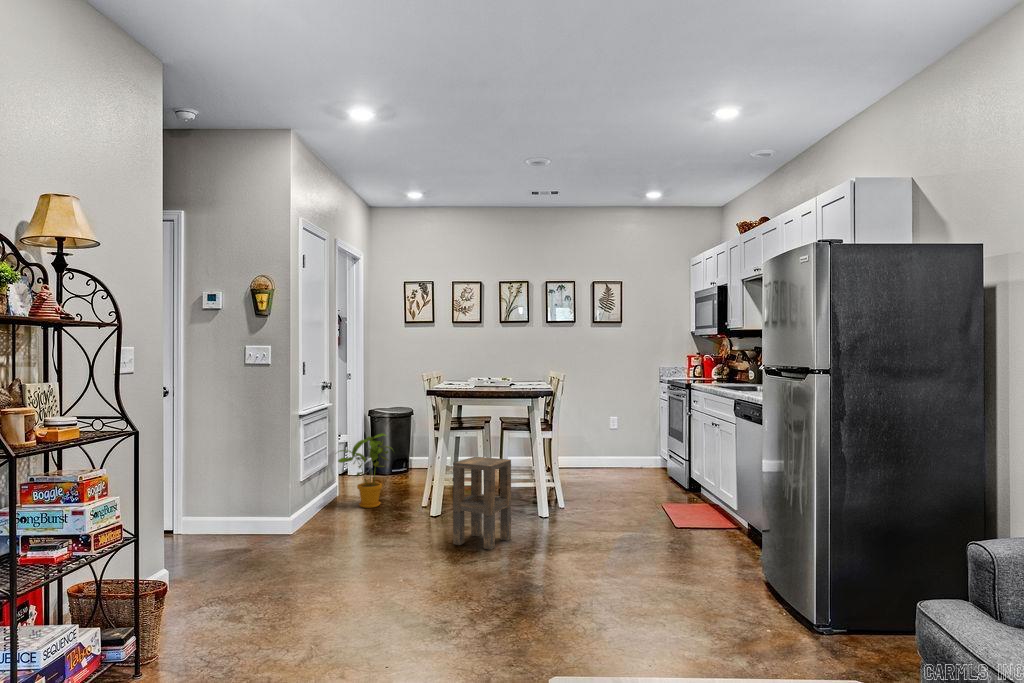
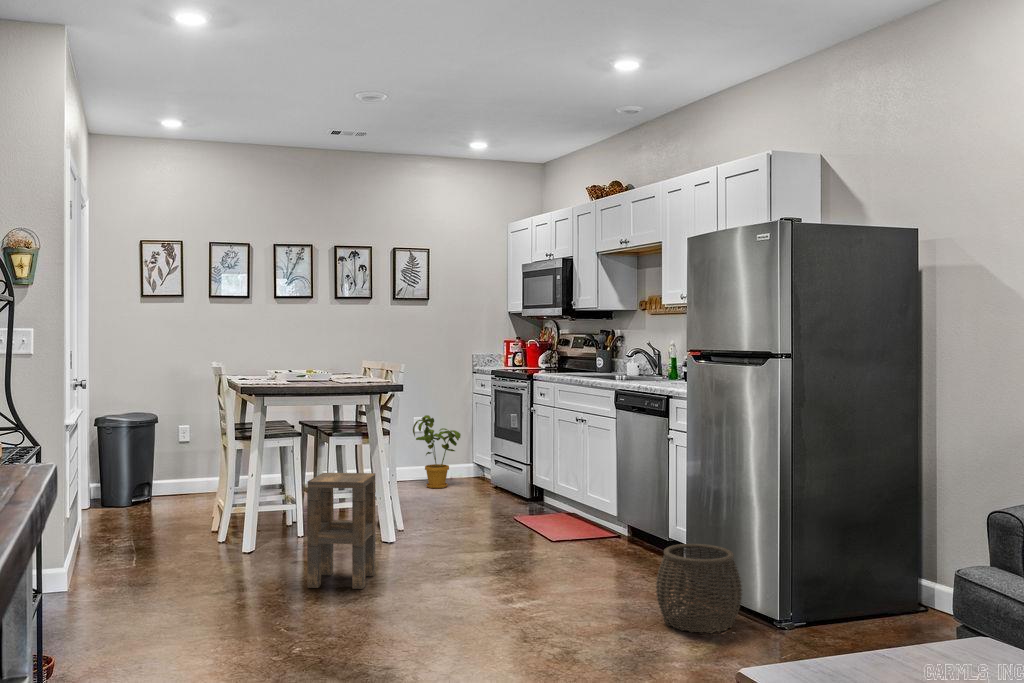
house plant: present [338,434,392,508] -> present [413,415,461,488]
woven basket: none [702,541,784,628] -> present [656,544,742,633]

